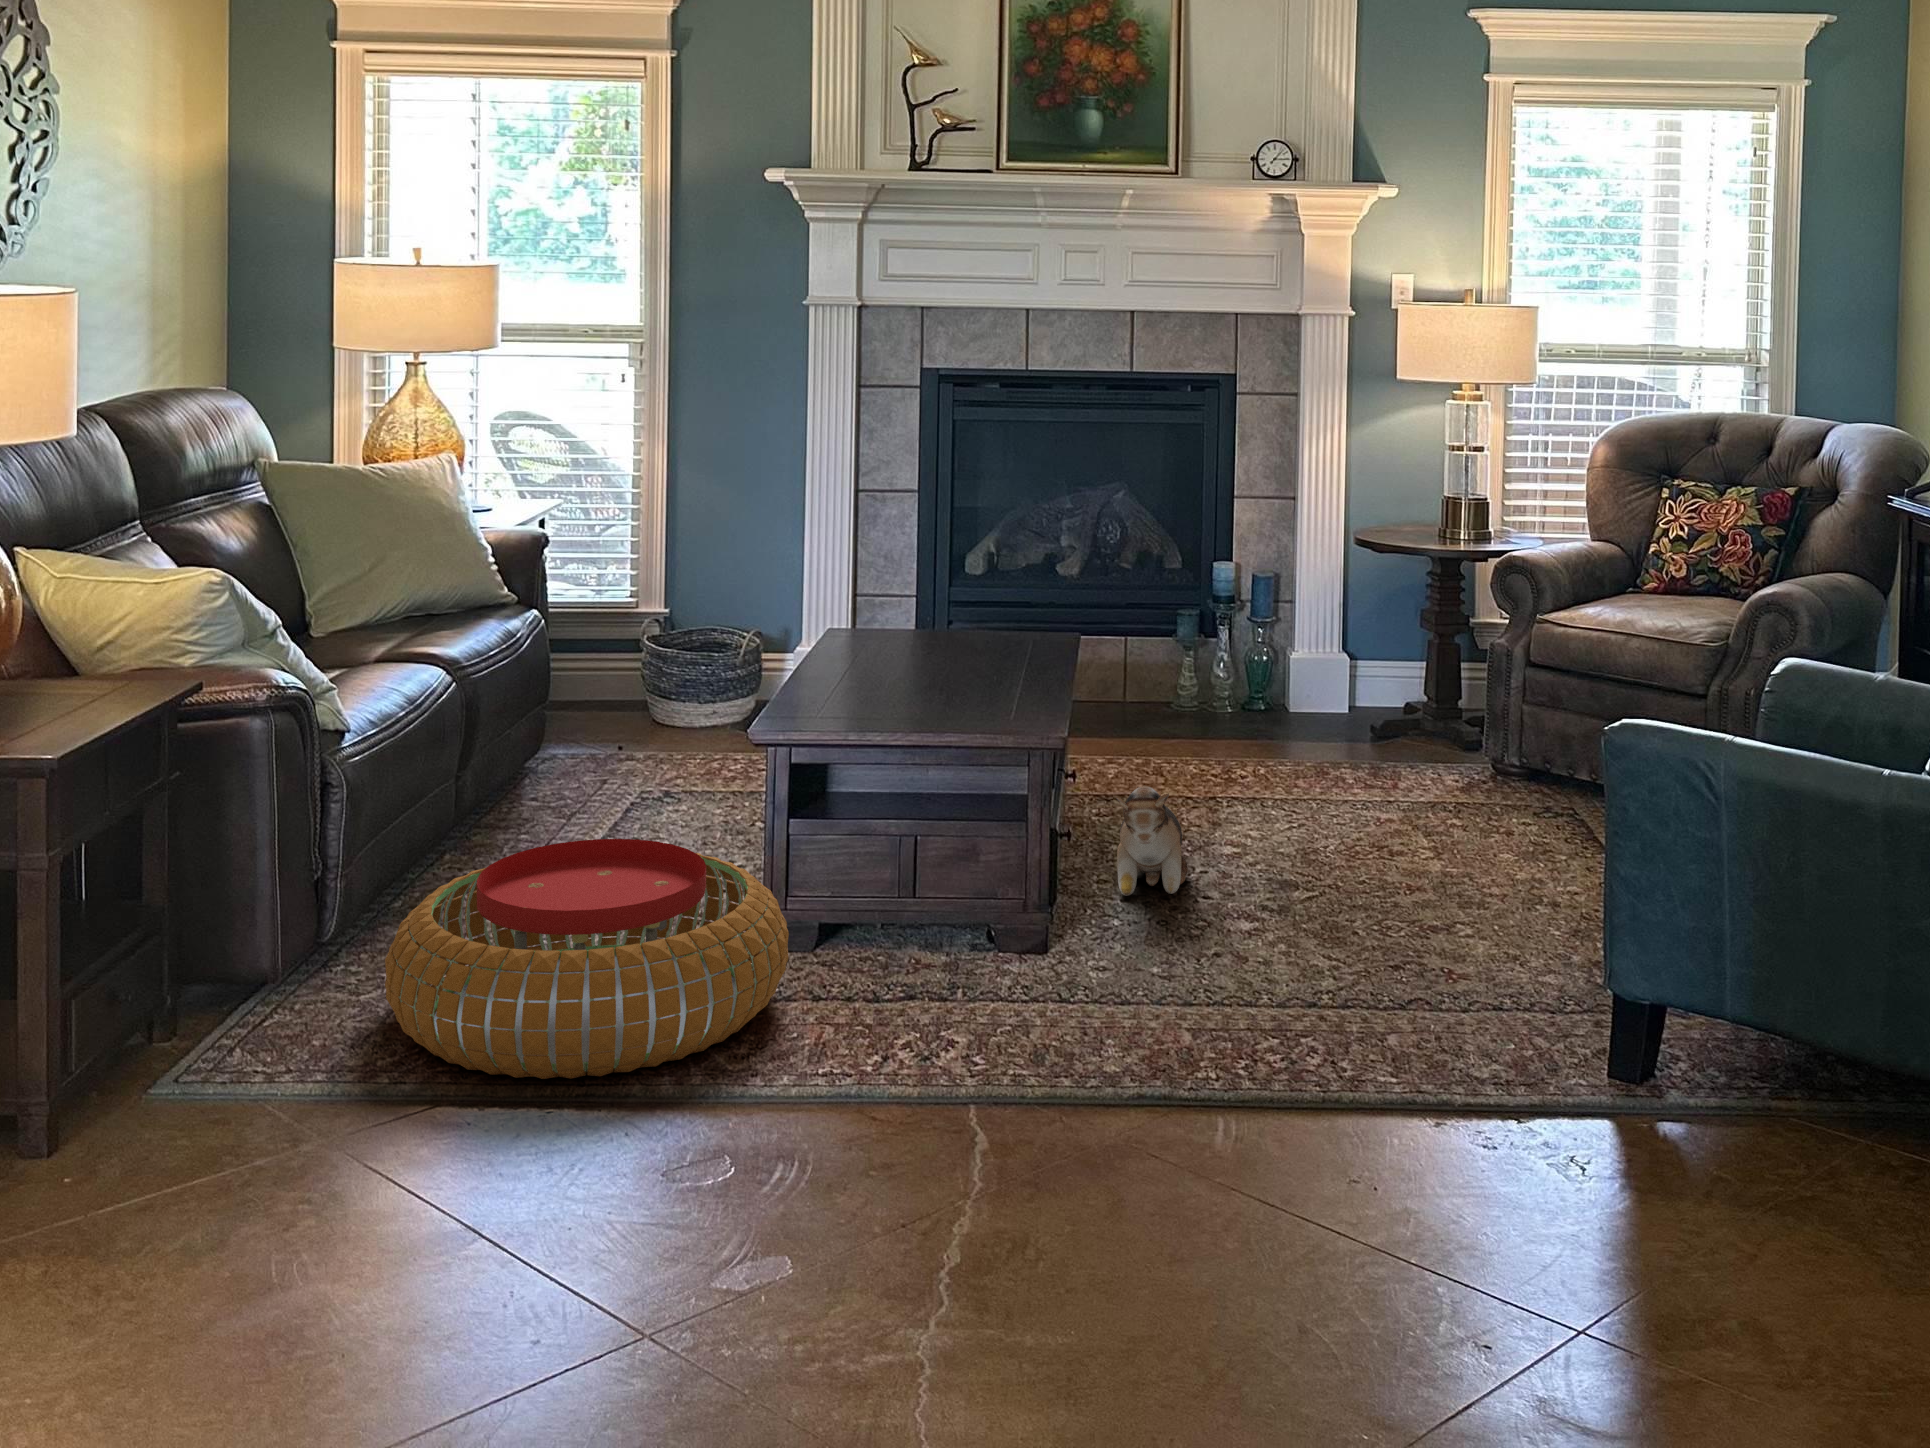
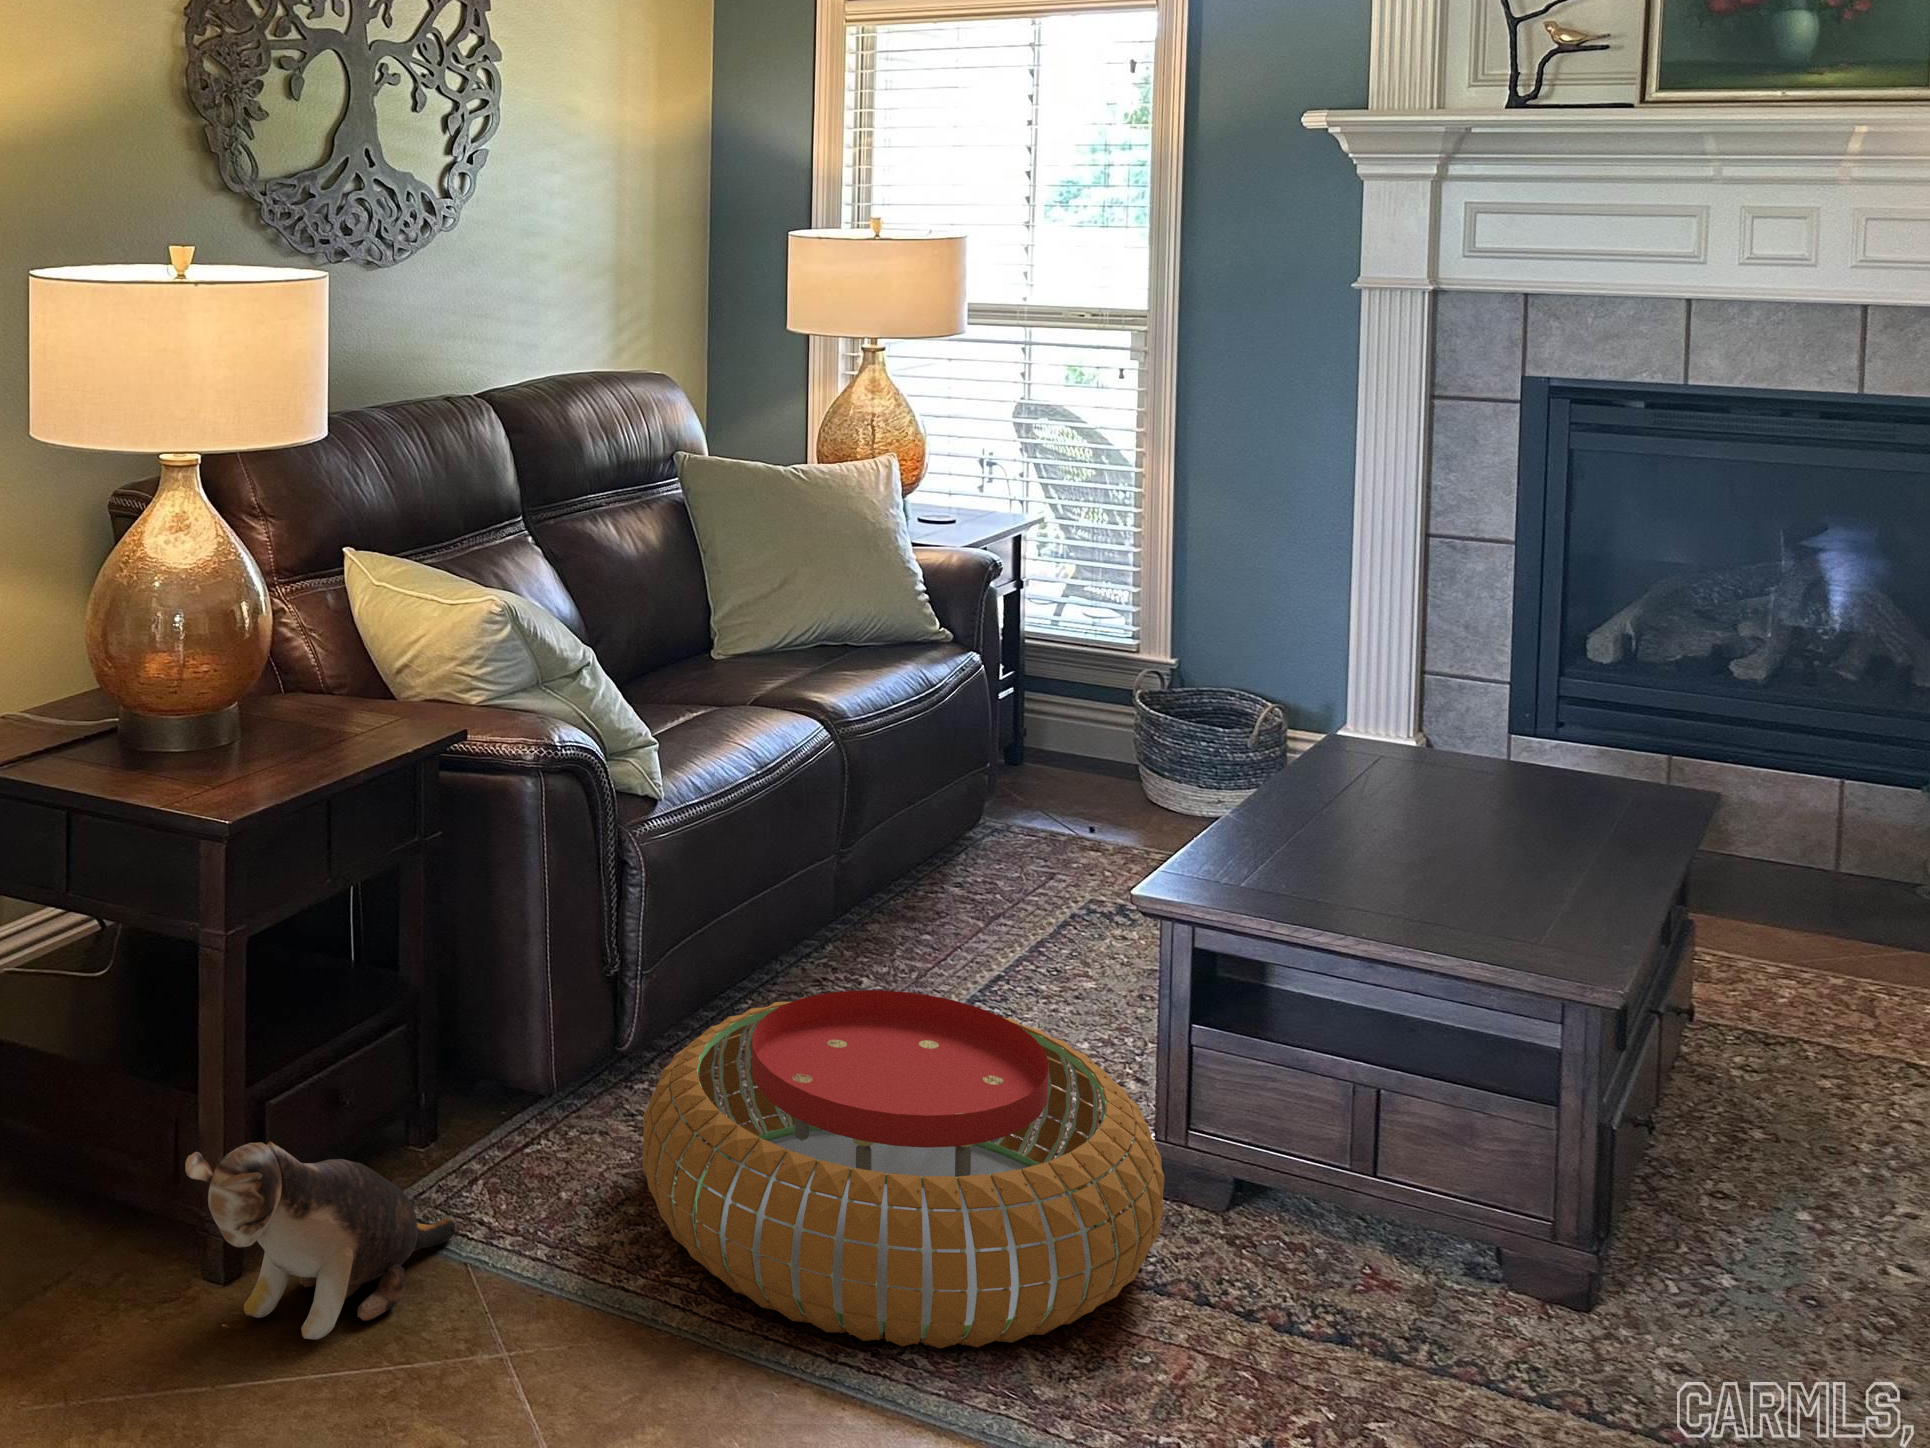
plush toy: present [1116,786,1188,896] -> present [185,1141,456,1339]

